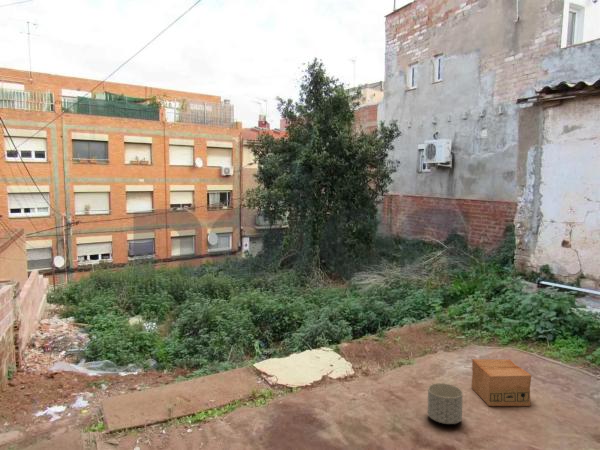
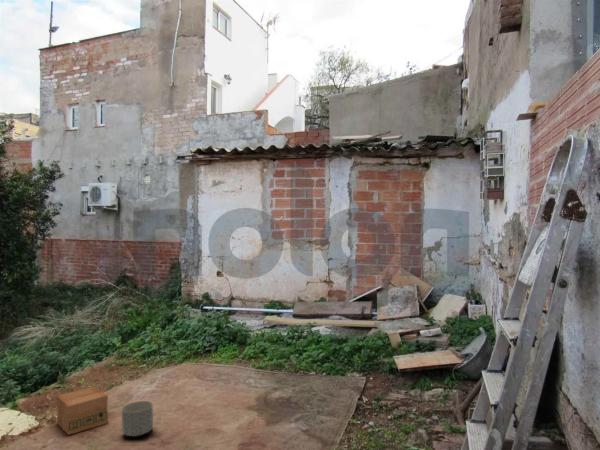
cardboard box: present [471,359,531,406] -> present [57,387,108,435]

